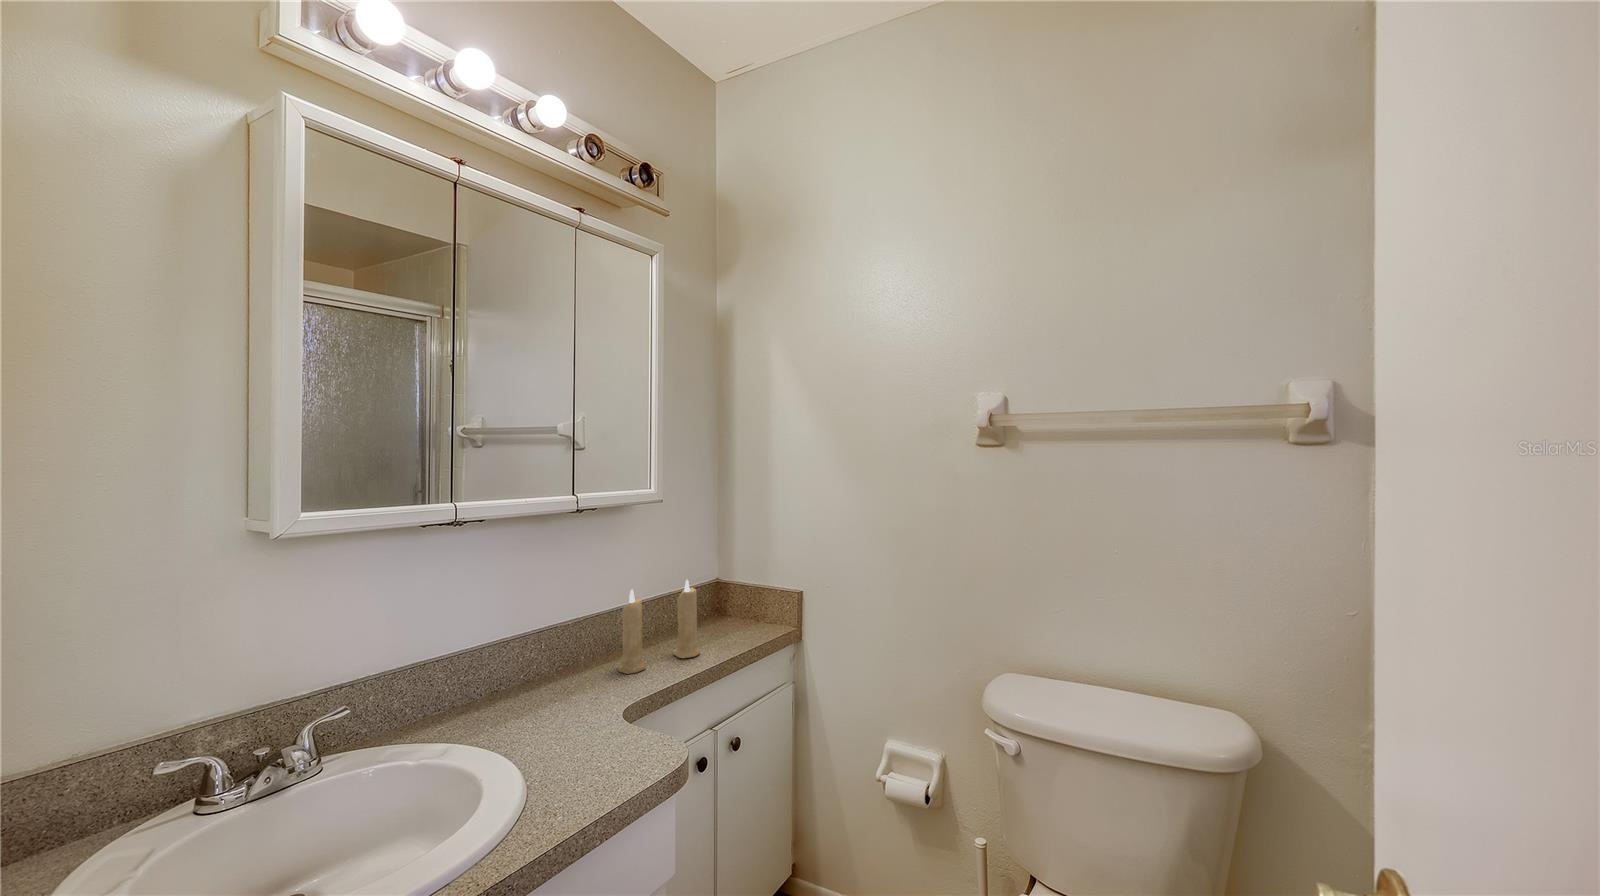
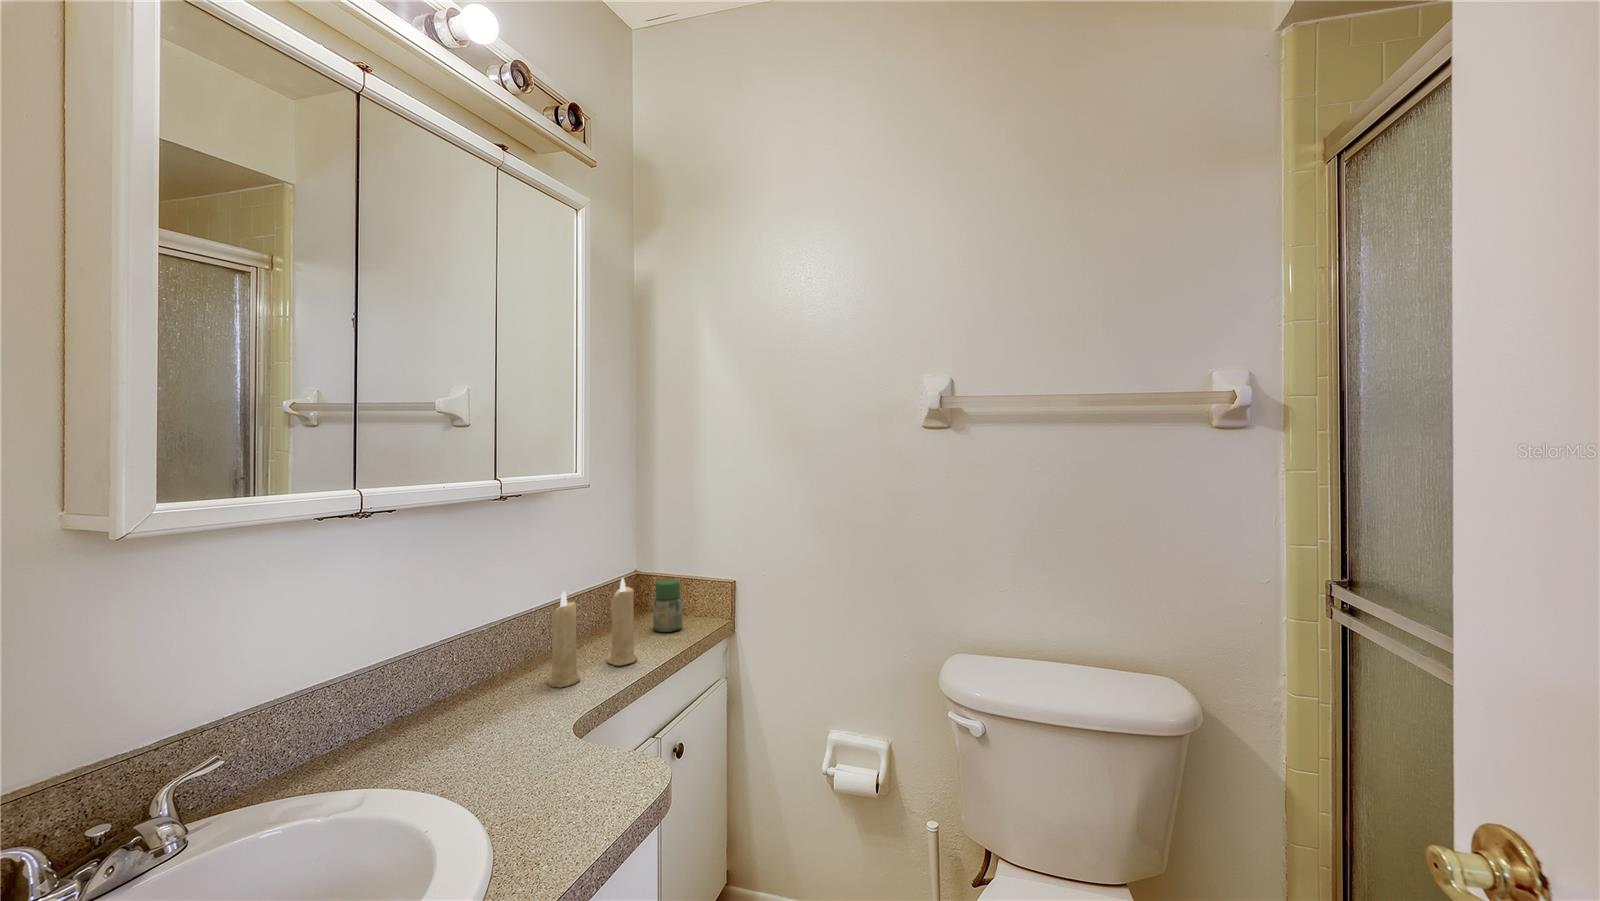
jar: none [724,582,751,630] -> present [653,579,682,632]

